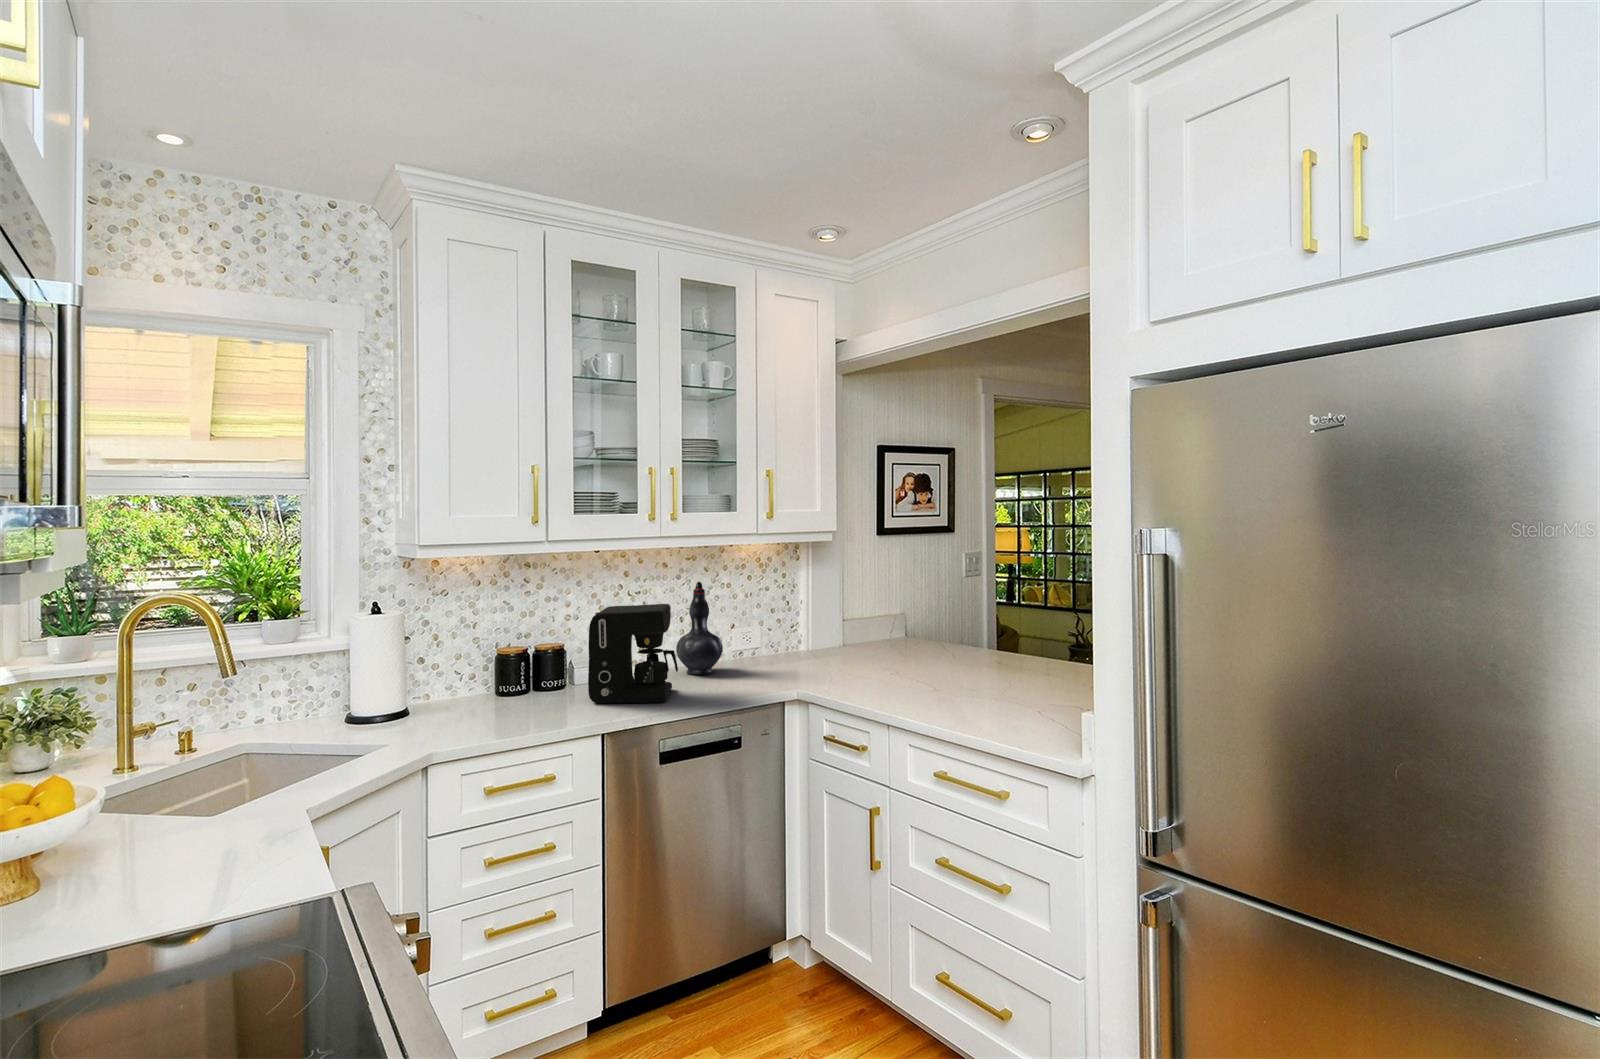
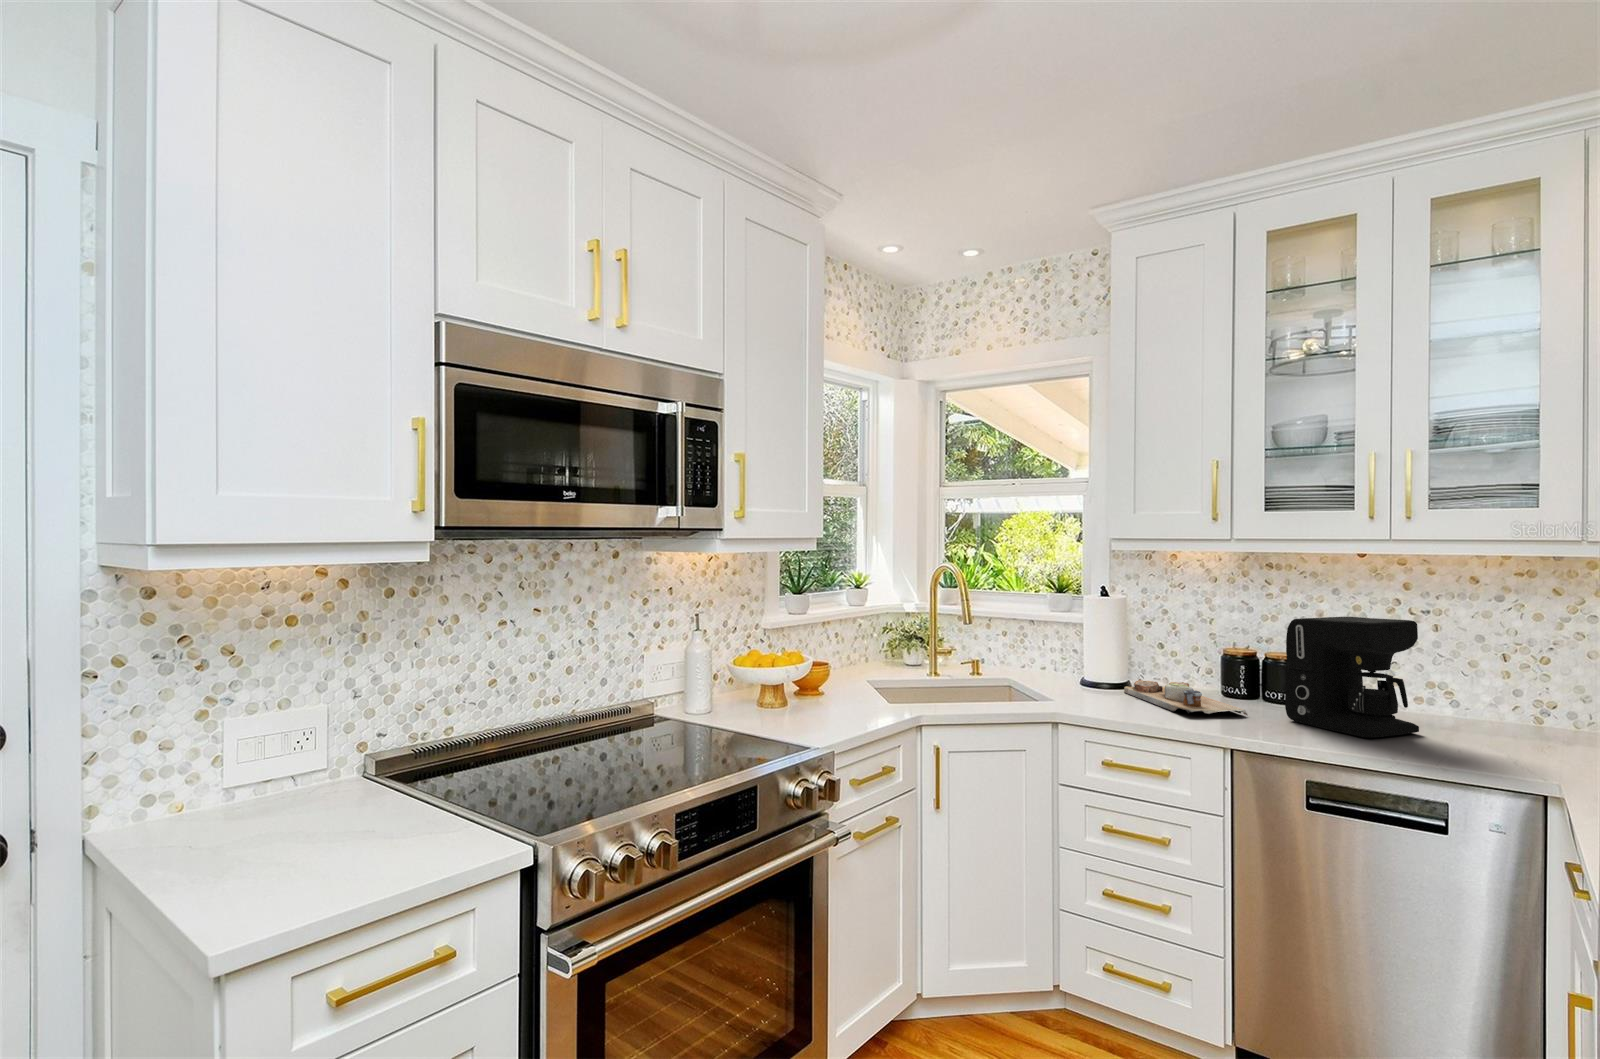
decorative vase: present [676,582,723,675] -> none [1476,602,1562,736]
cutting board: none [417,692,564,724] -> present [1124,679,1247,715]

